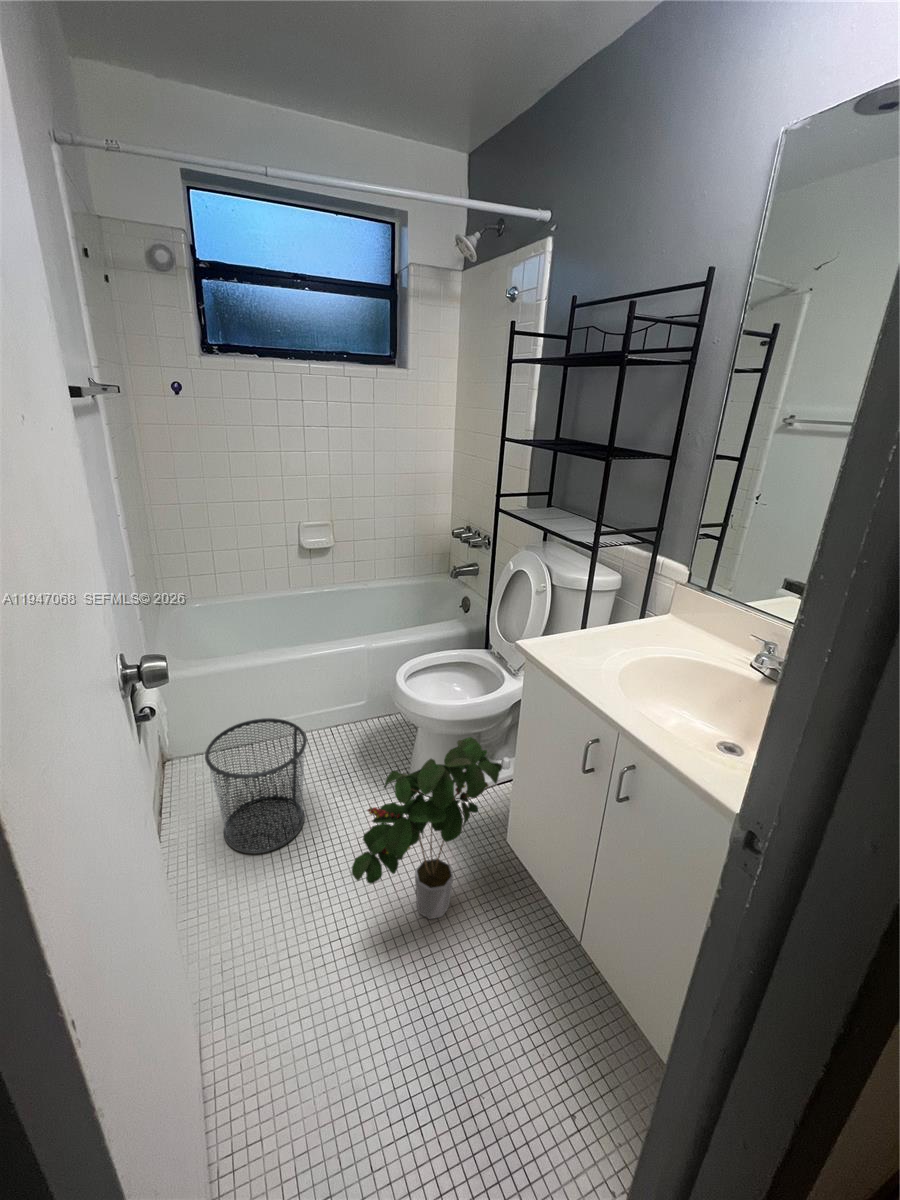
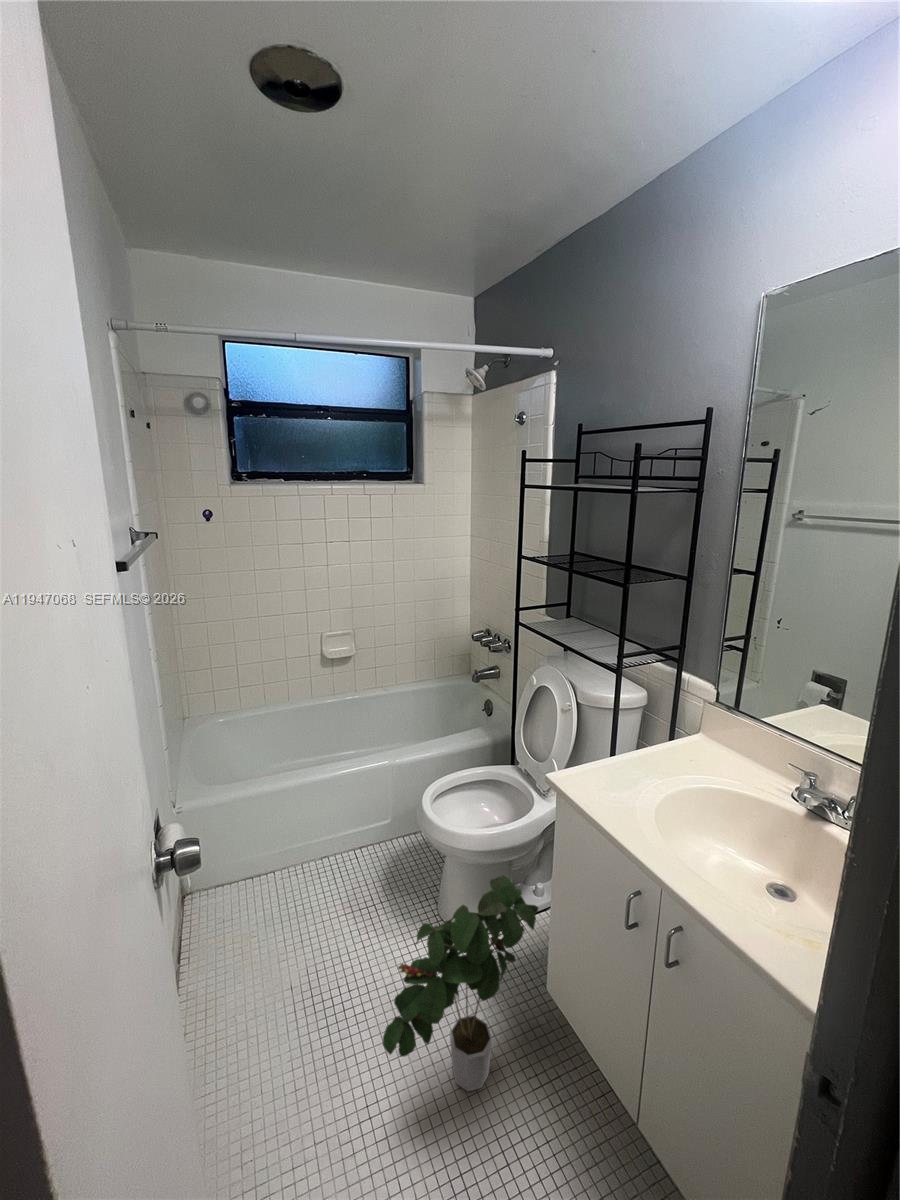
waste bin: present [205,718,307,853] -> none [227,850,332,1008]

